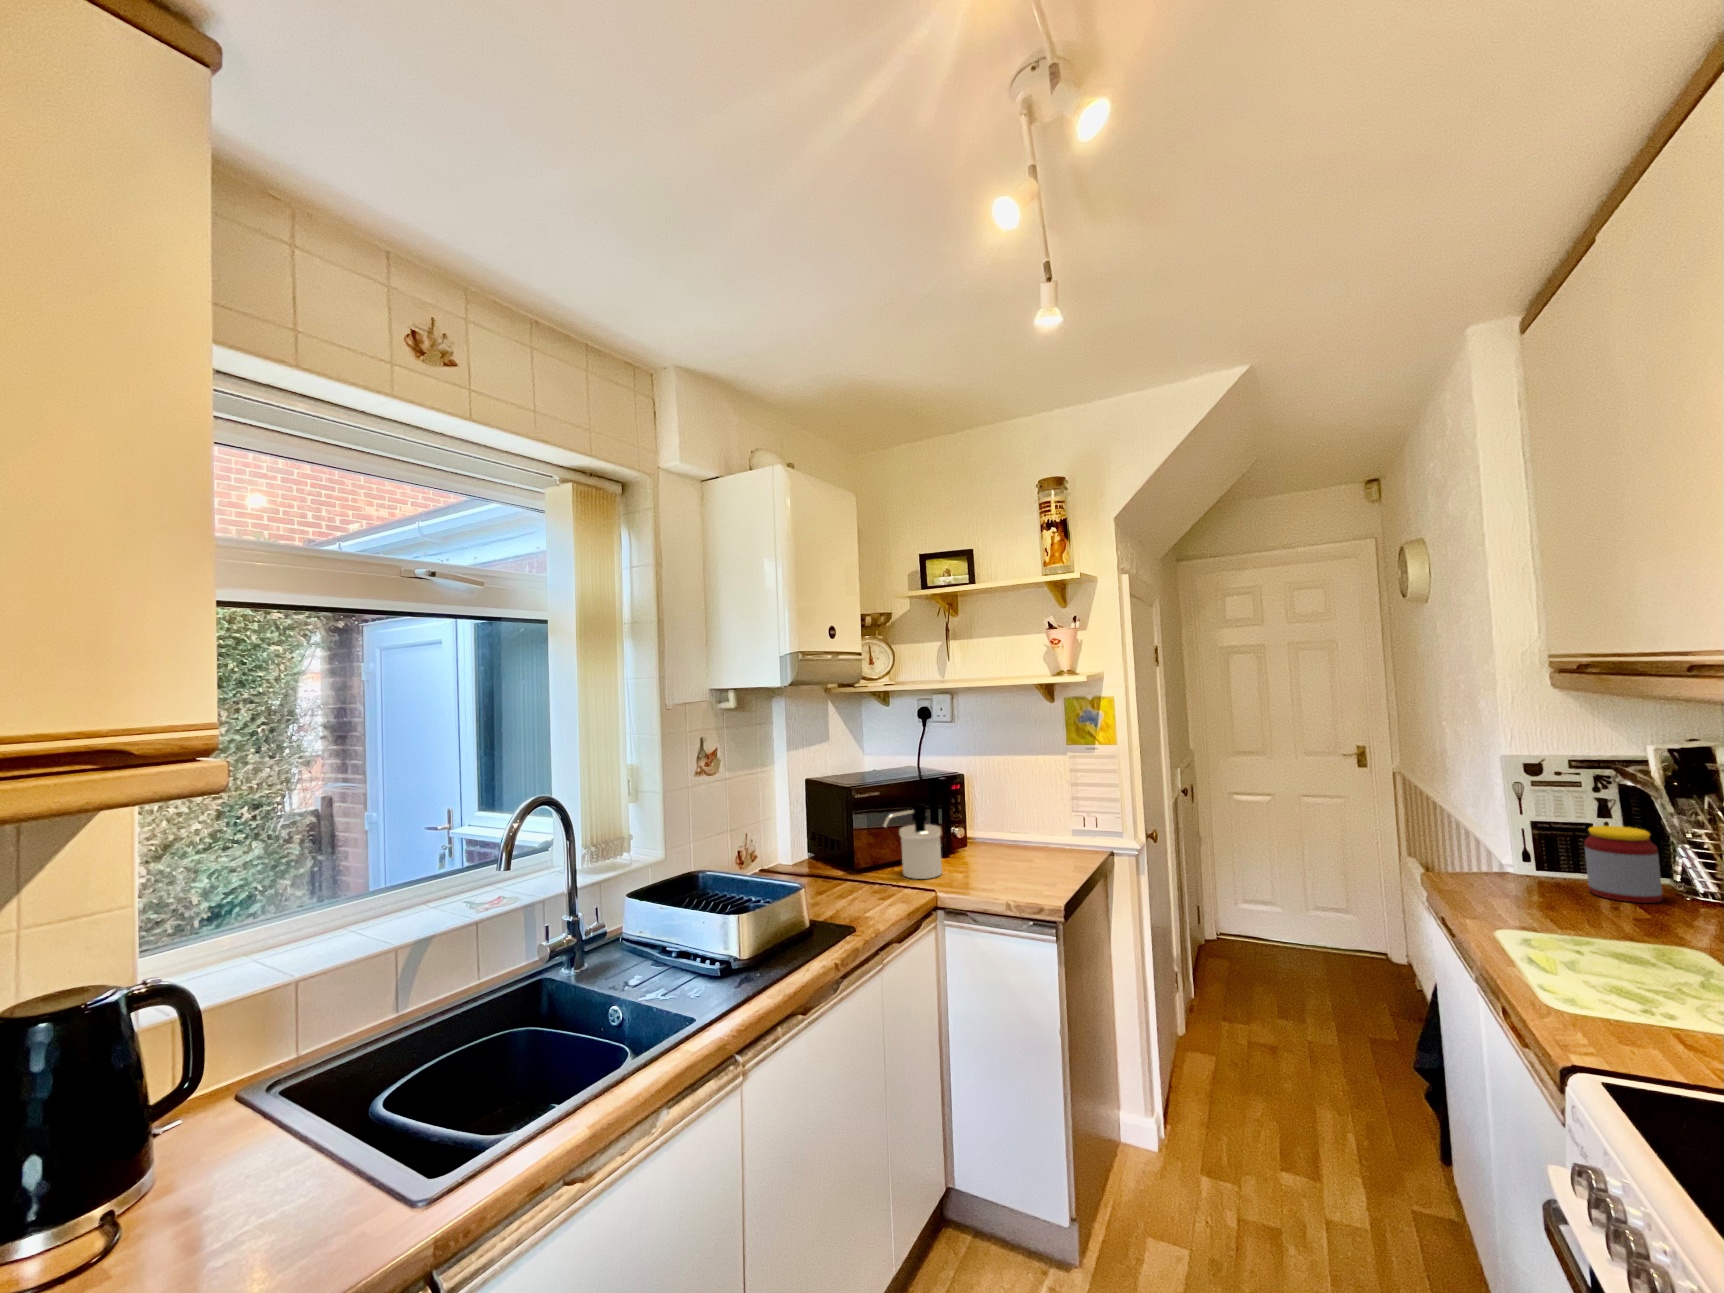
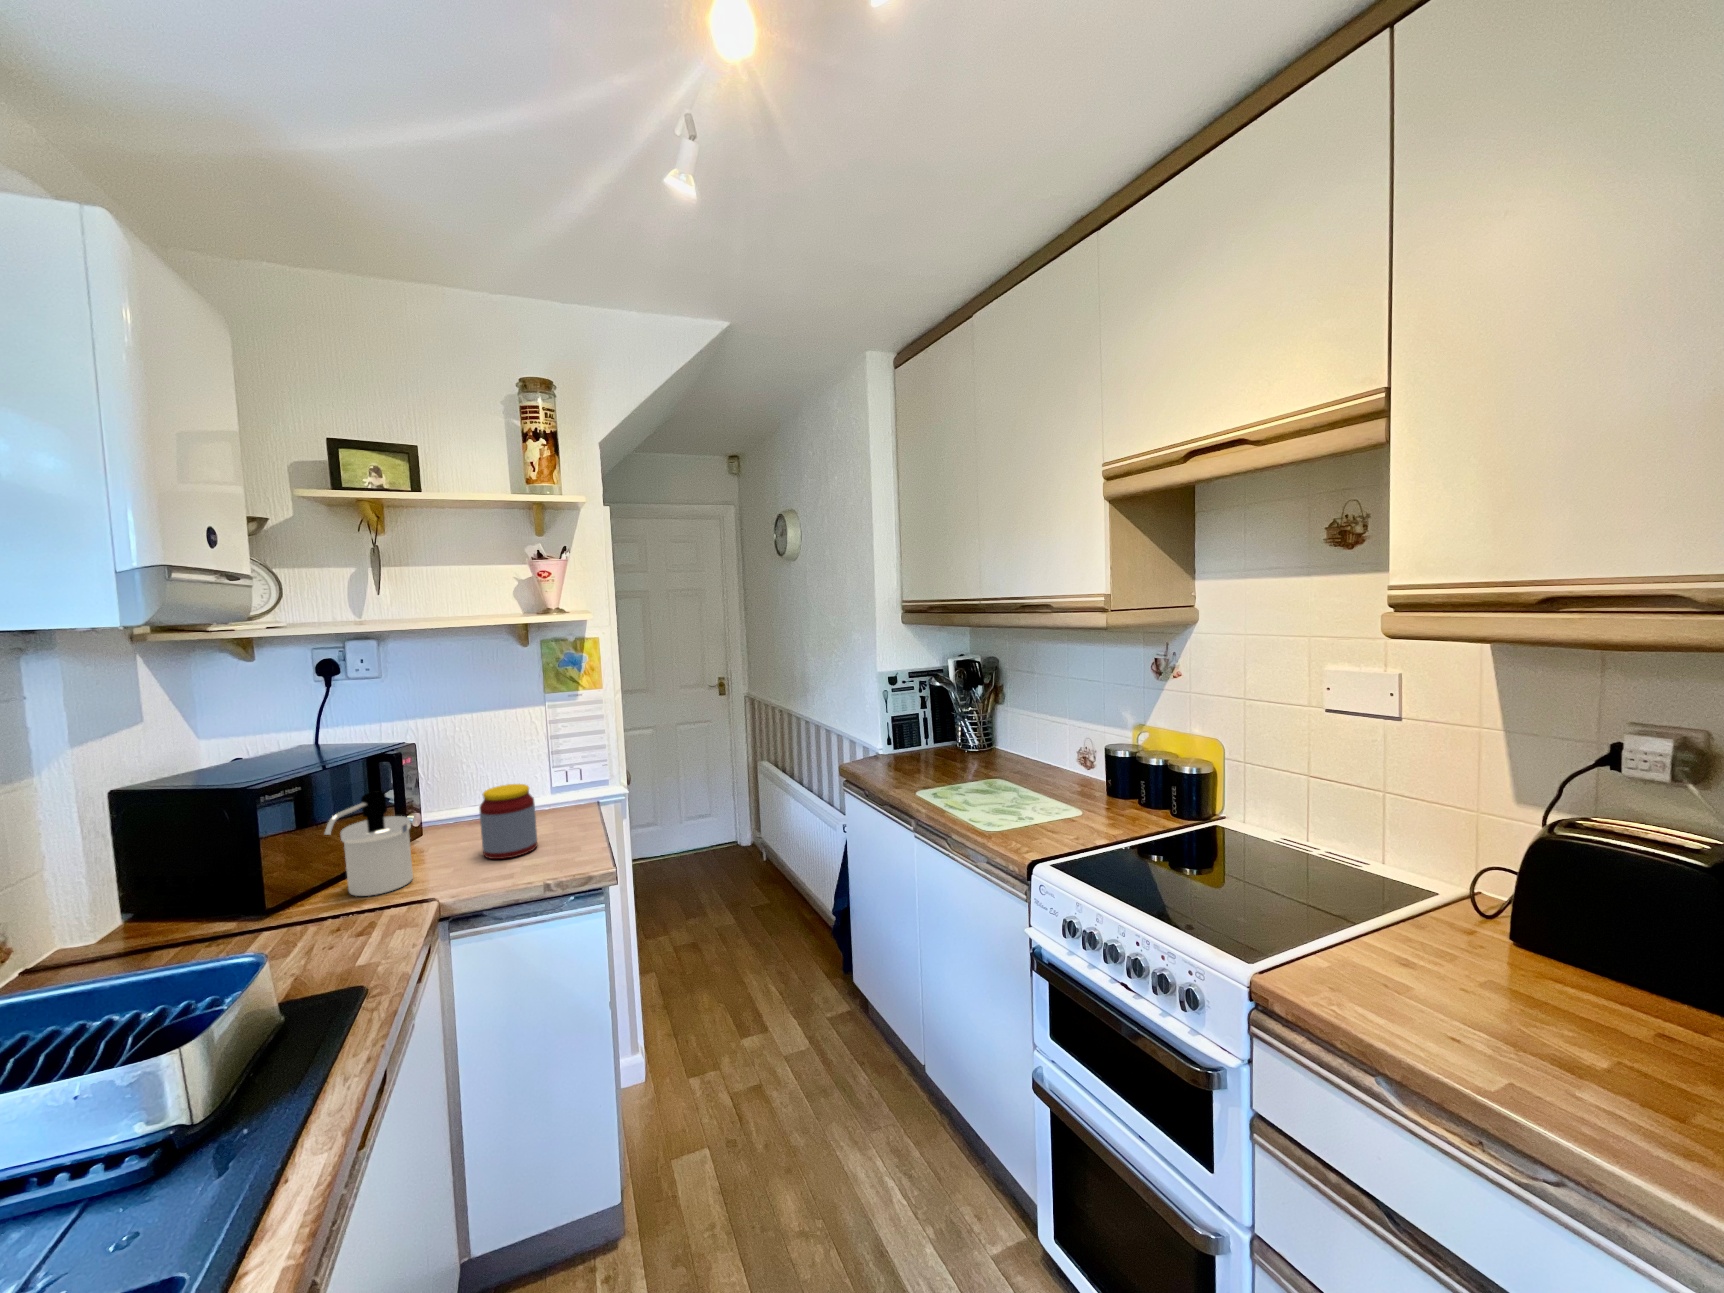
jar: present [1584,826,1662,903] -> present [480,784,537,859]

